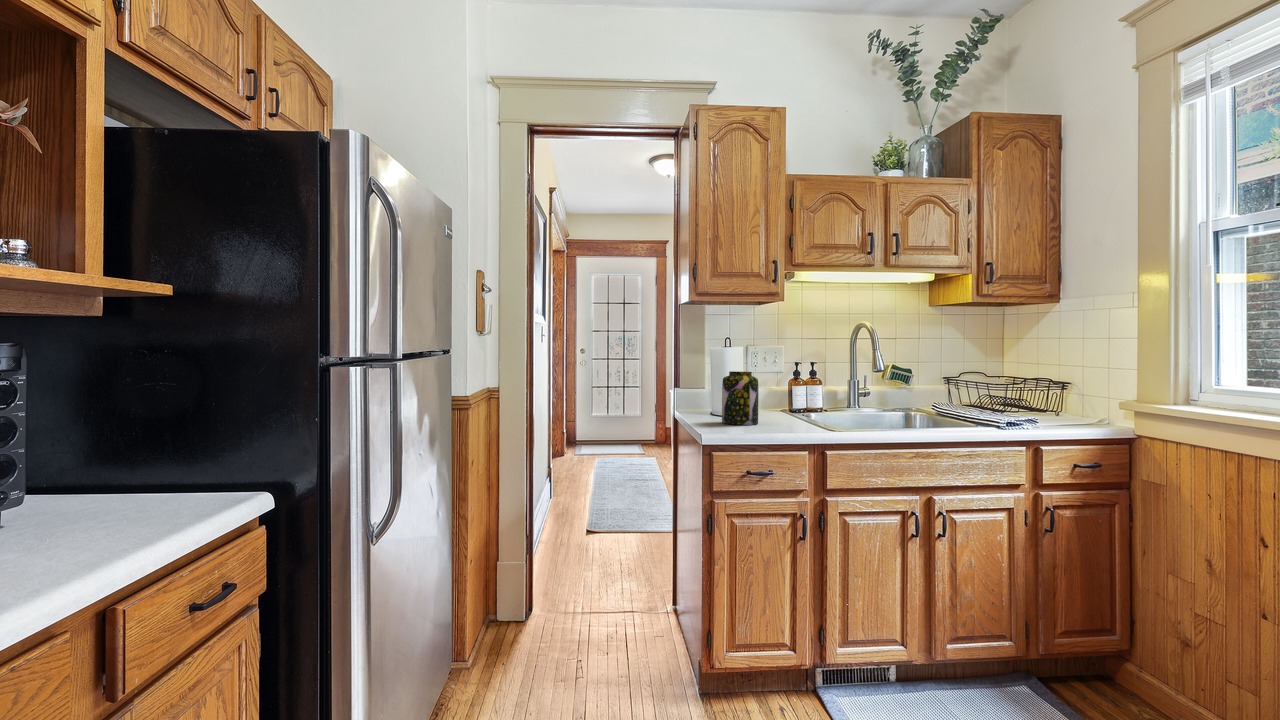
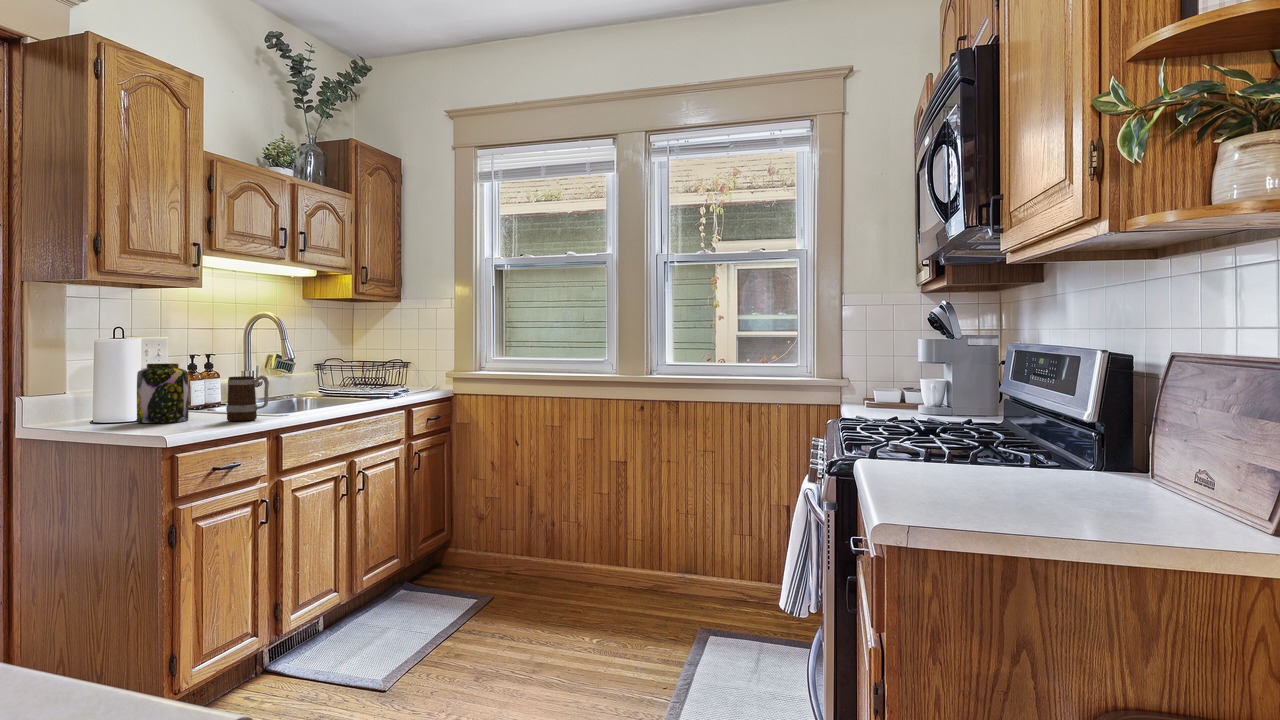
mug: none [773,385,808,431] -> present [226,375,269,421]

